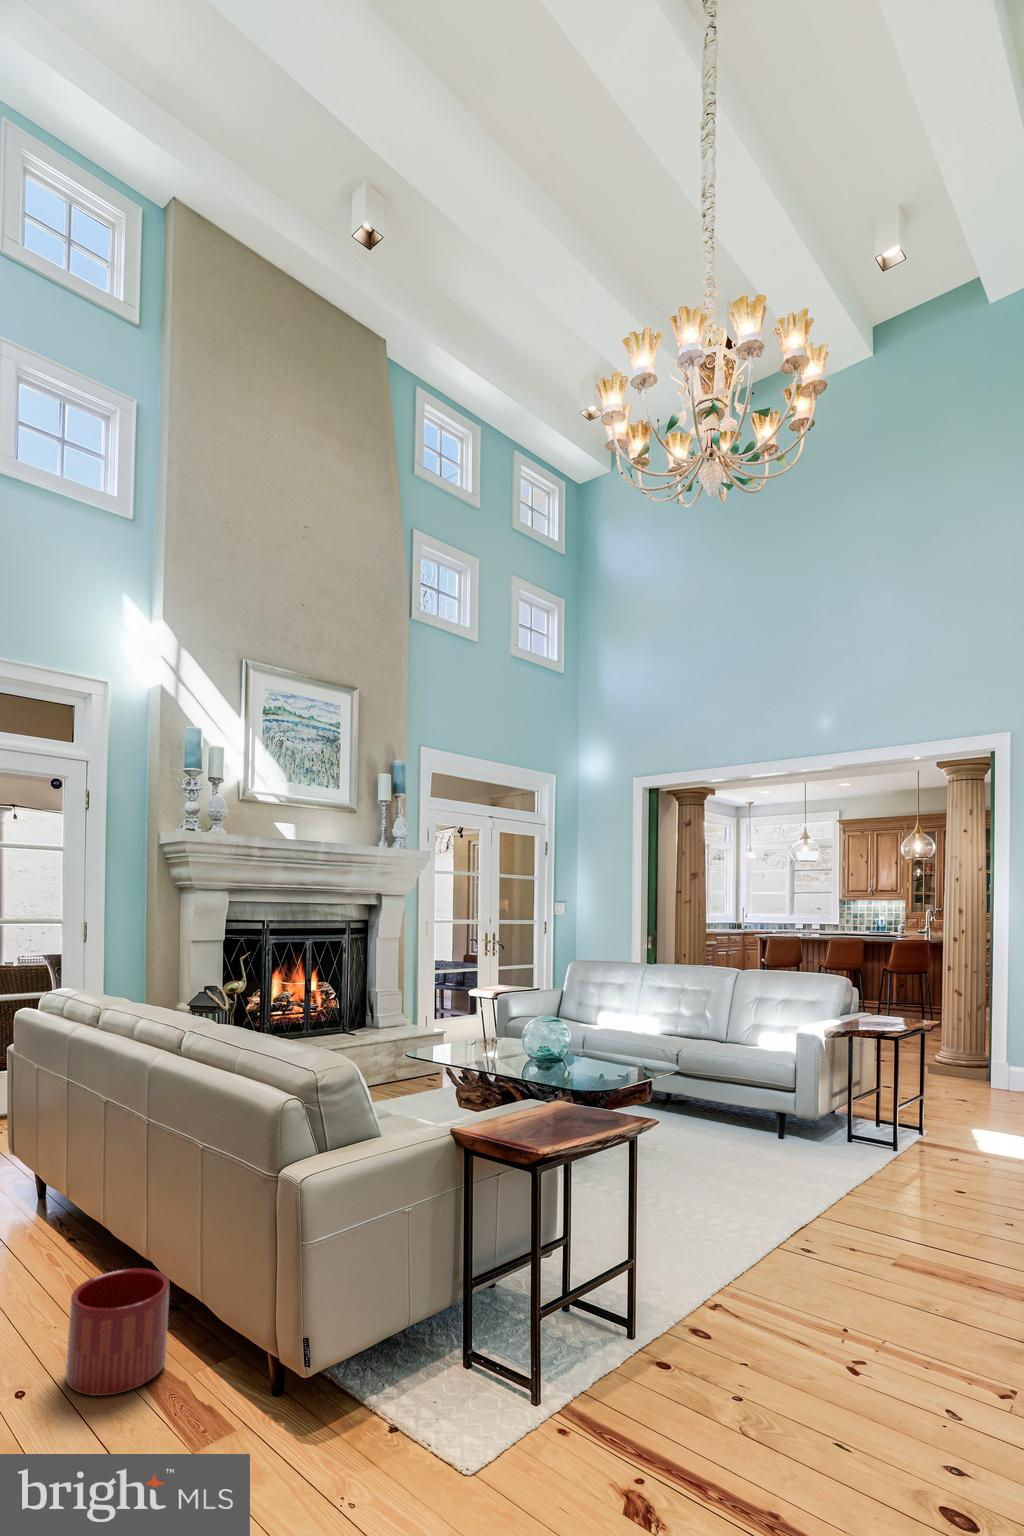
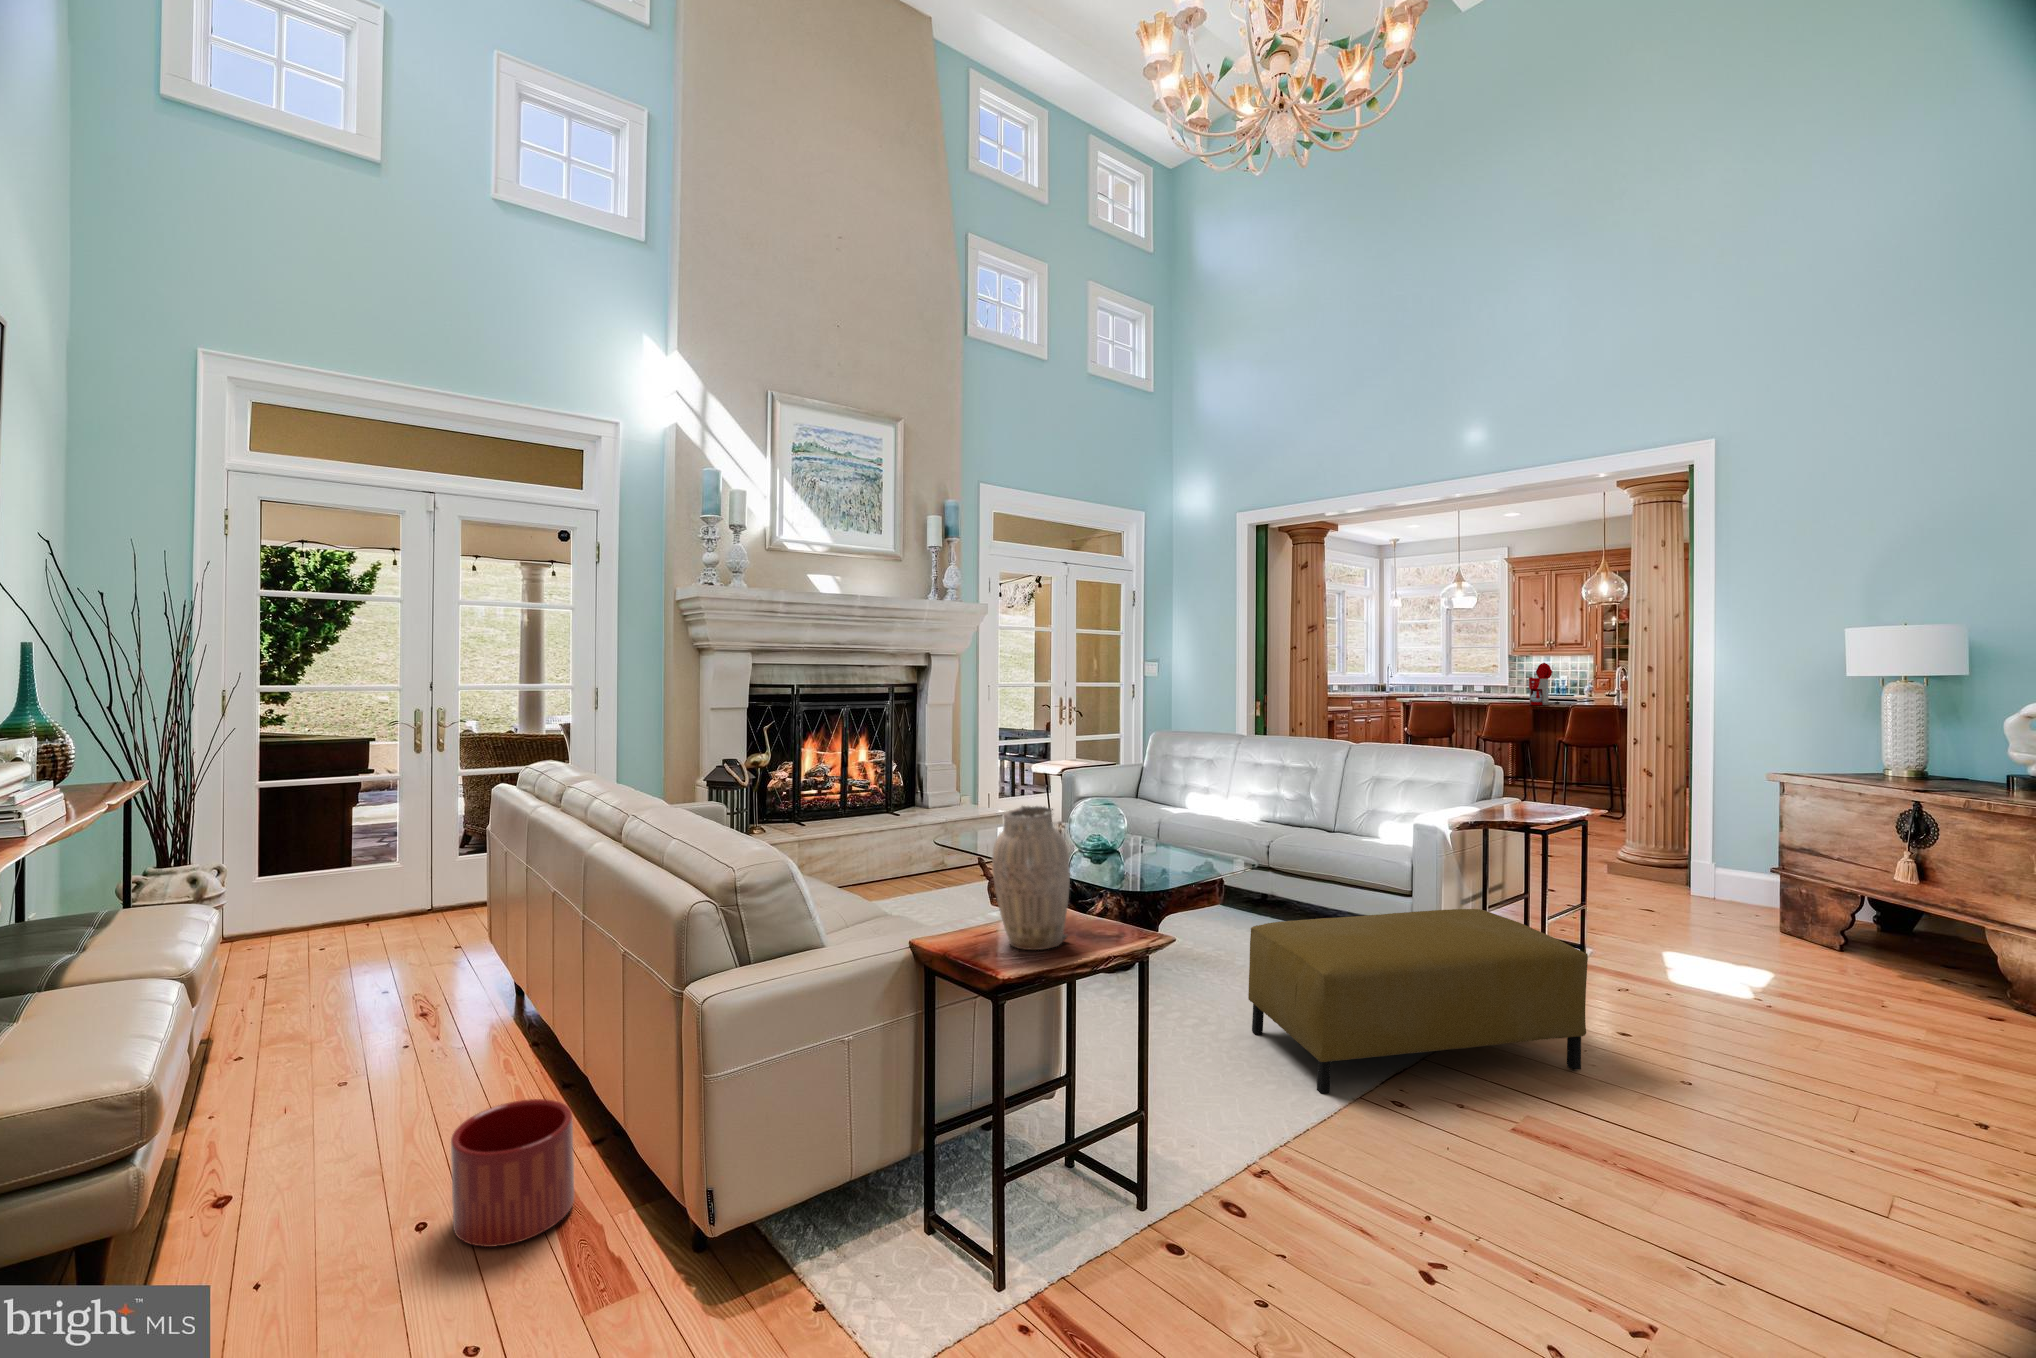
coffee maker: none [860,904,886,940] -> present [1529,663,1560,705]
vase: none [518,1008,577,1123] -> present [992,806,1070,950]
ottoman: none [681,1099,941,1254] -> present [1248,909,1588,1094]

